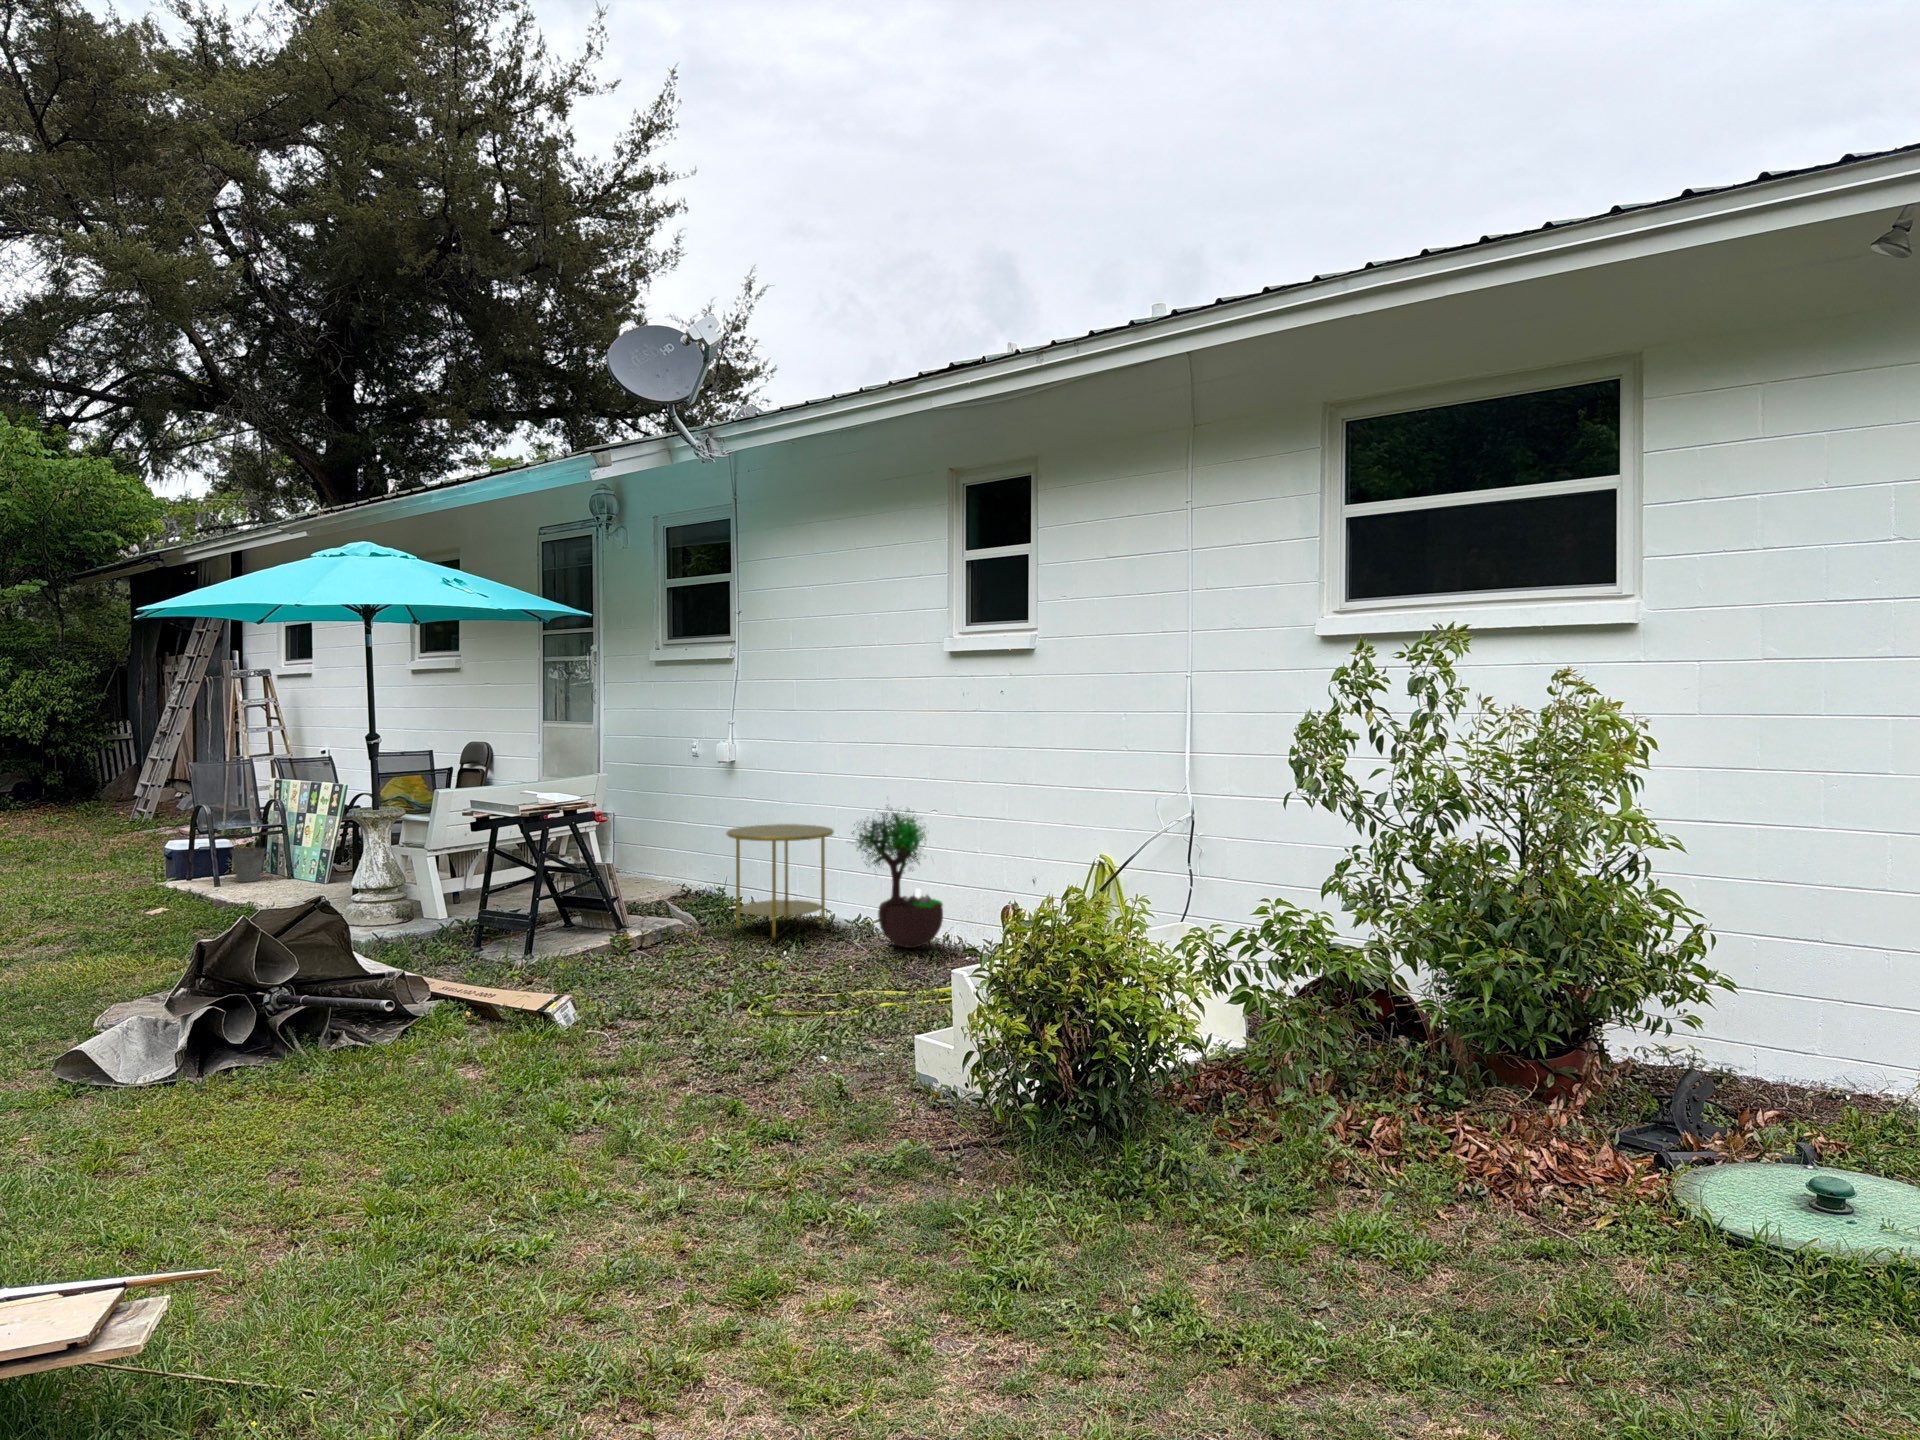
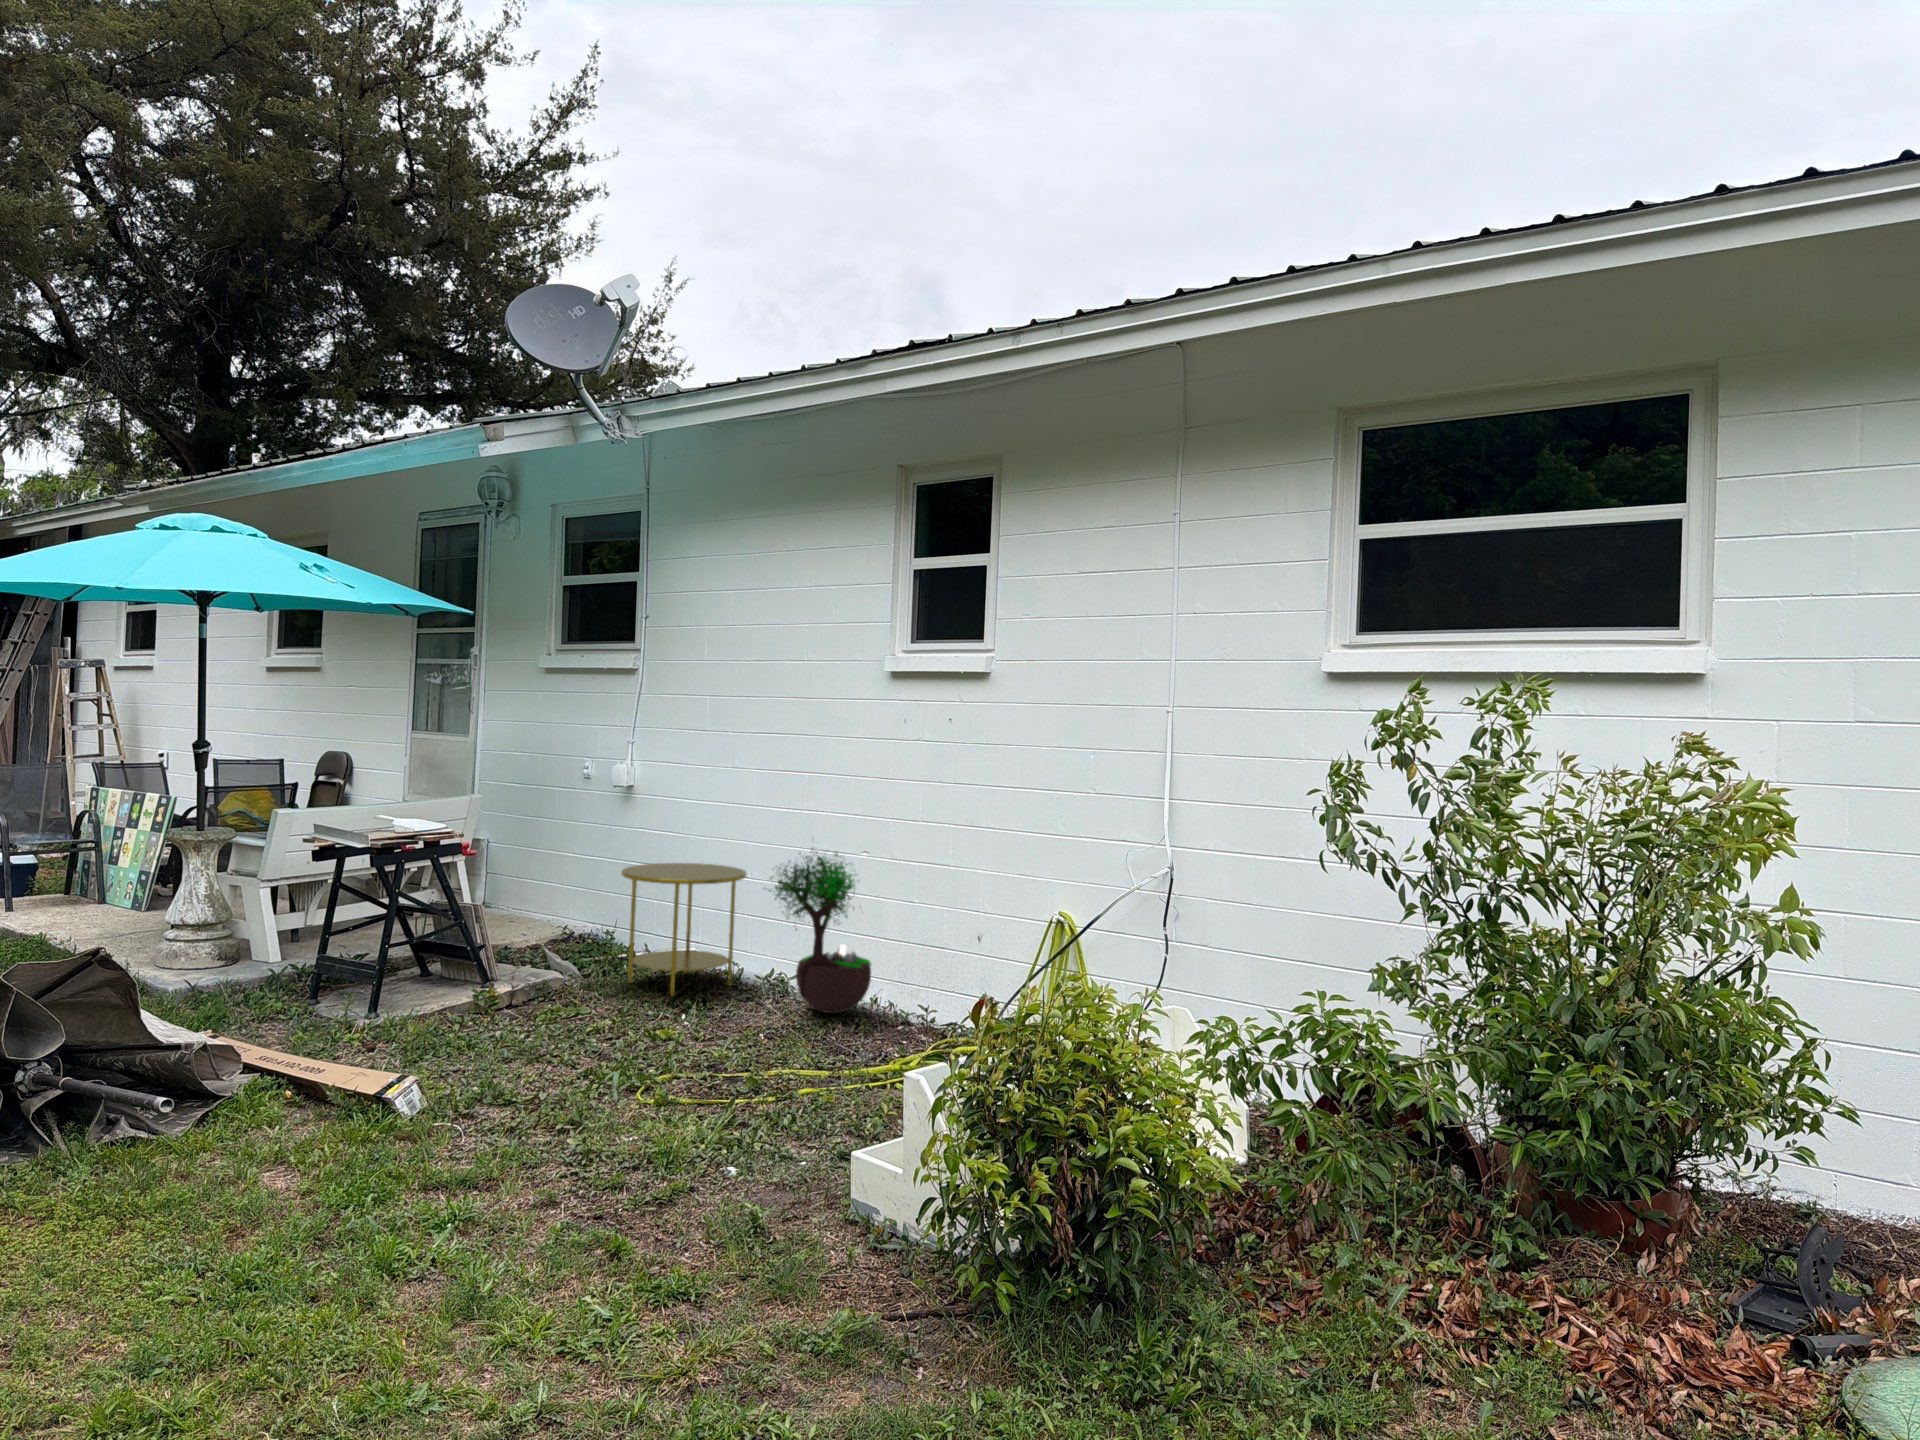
bucket: present [231,848,265,882] -> none [28,864,76,907]

